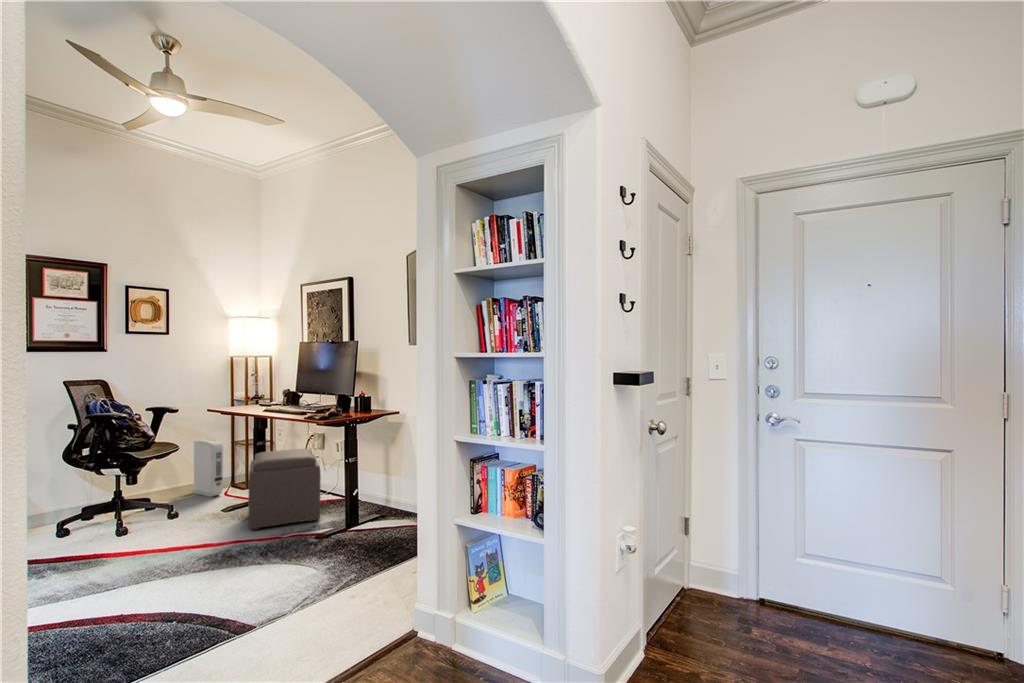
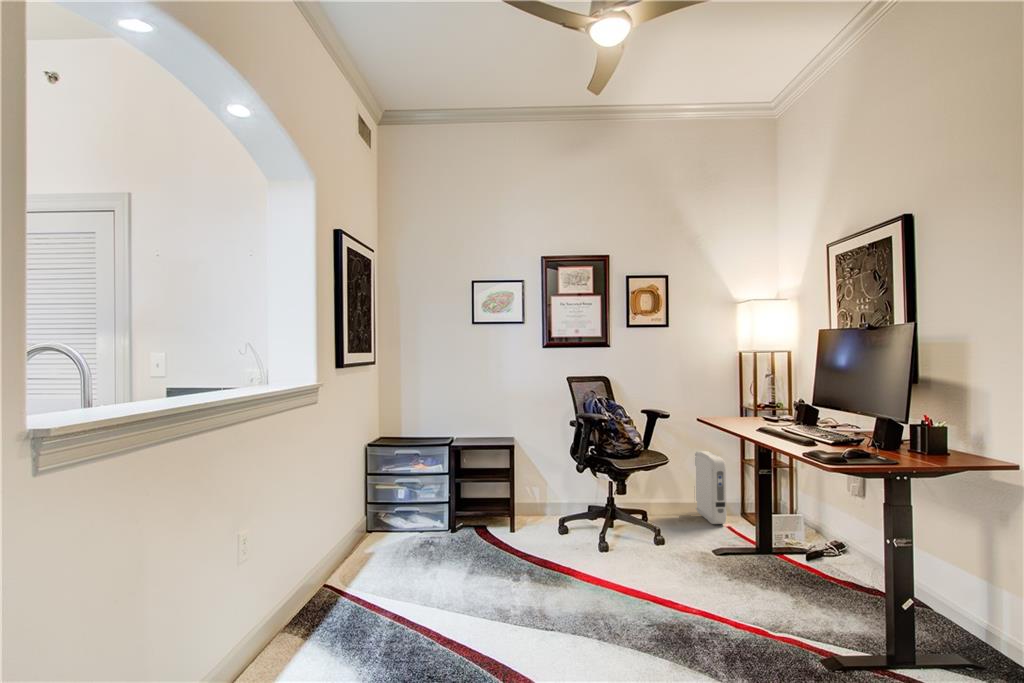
ottoman: present [248,449,321,530] -> none [729,488,845,625]

